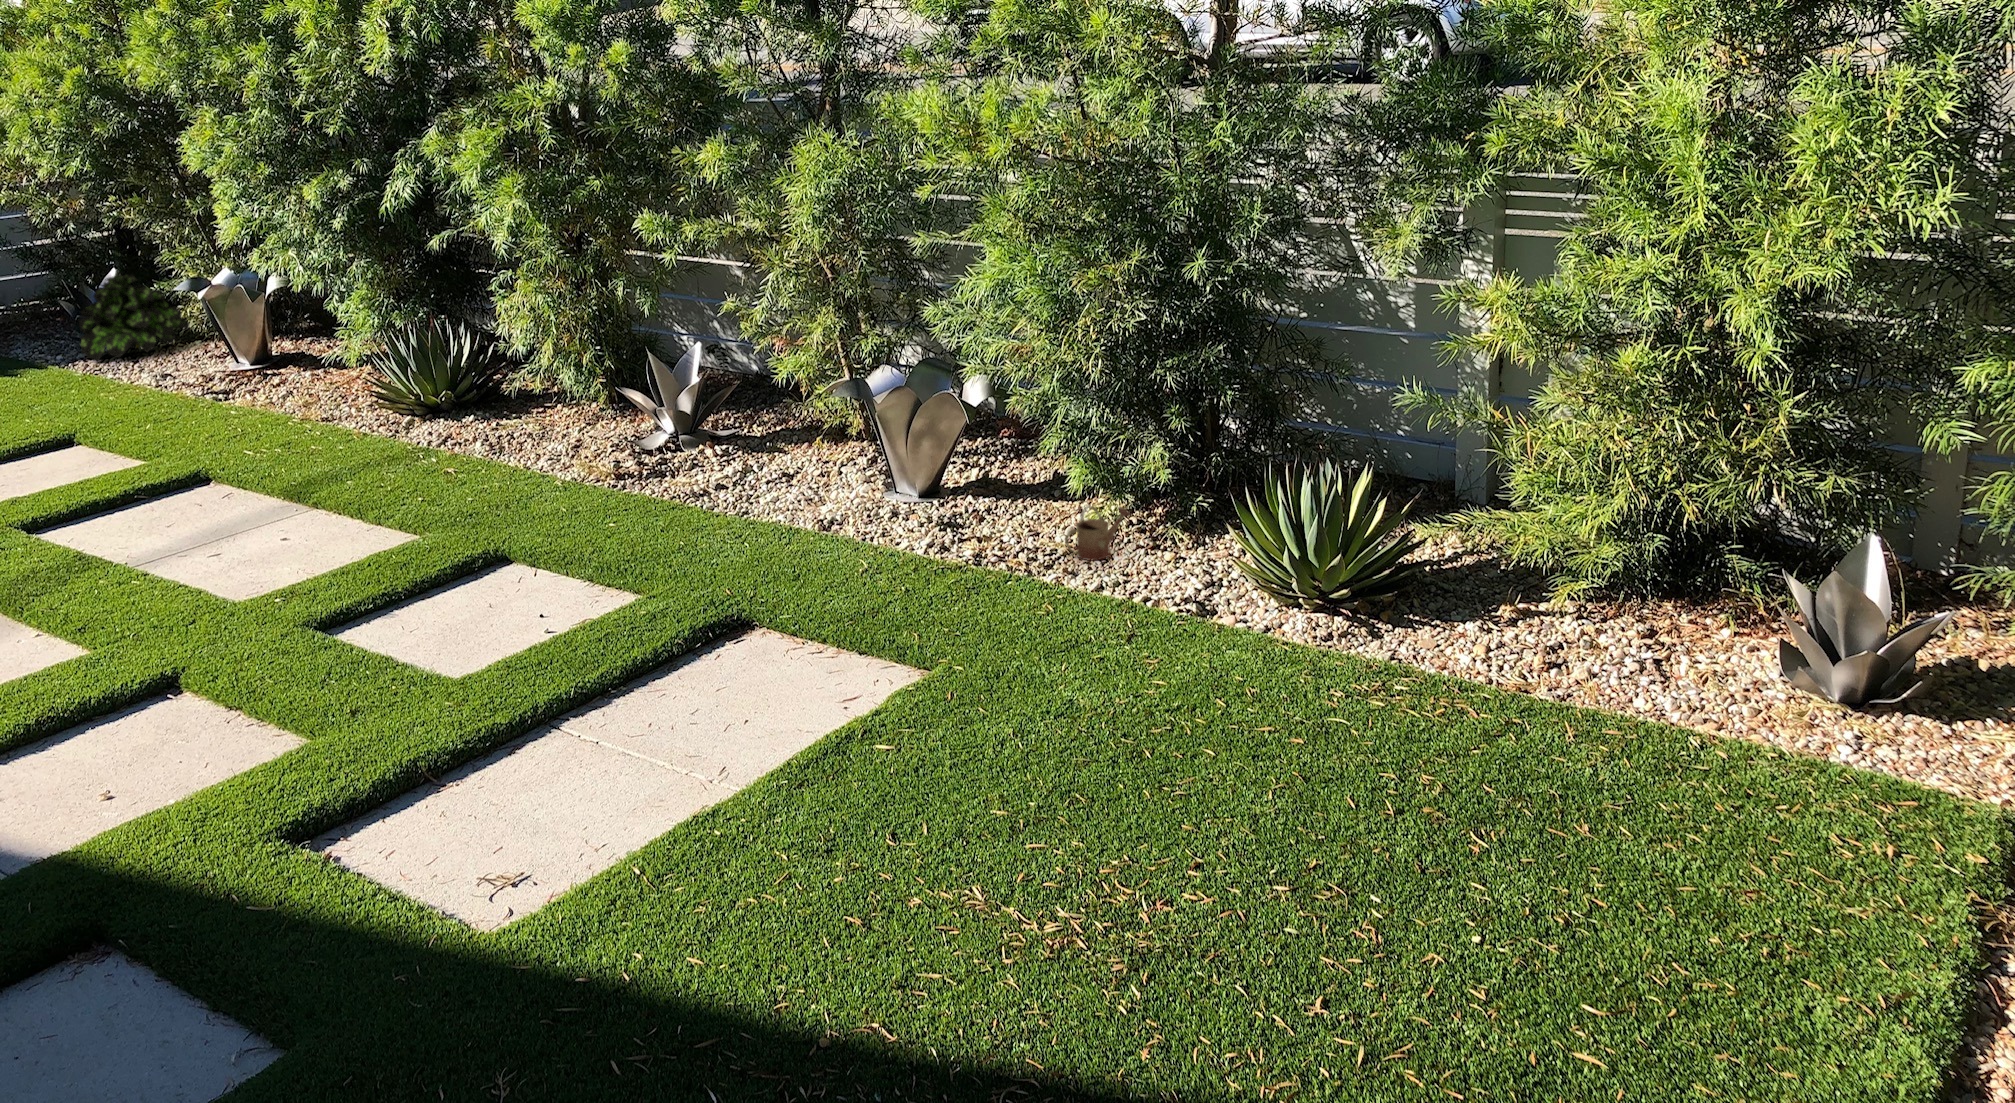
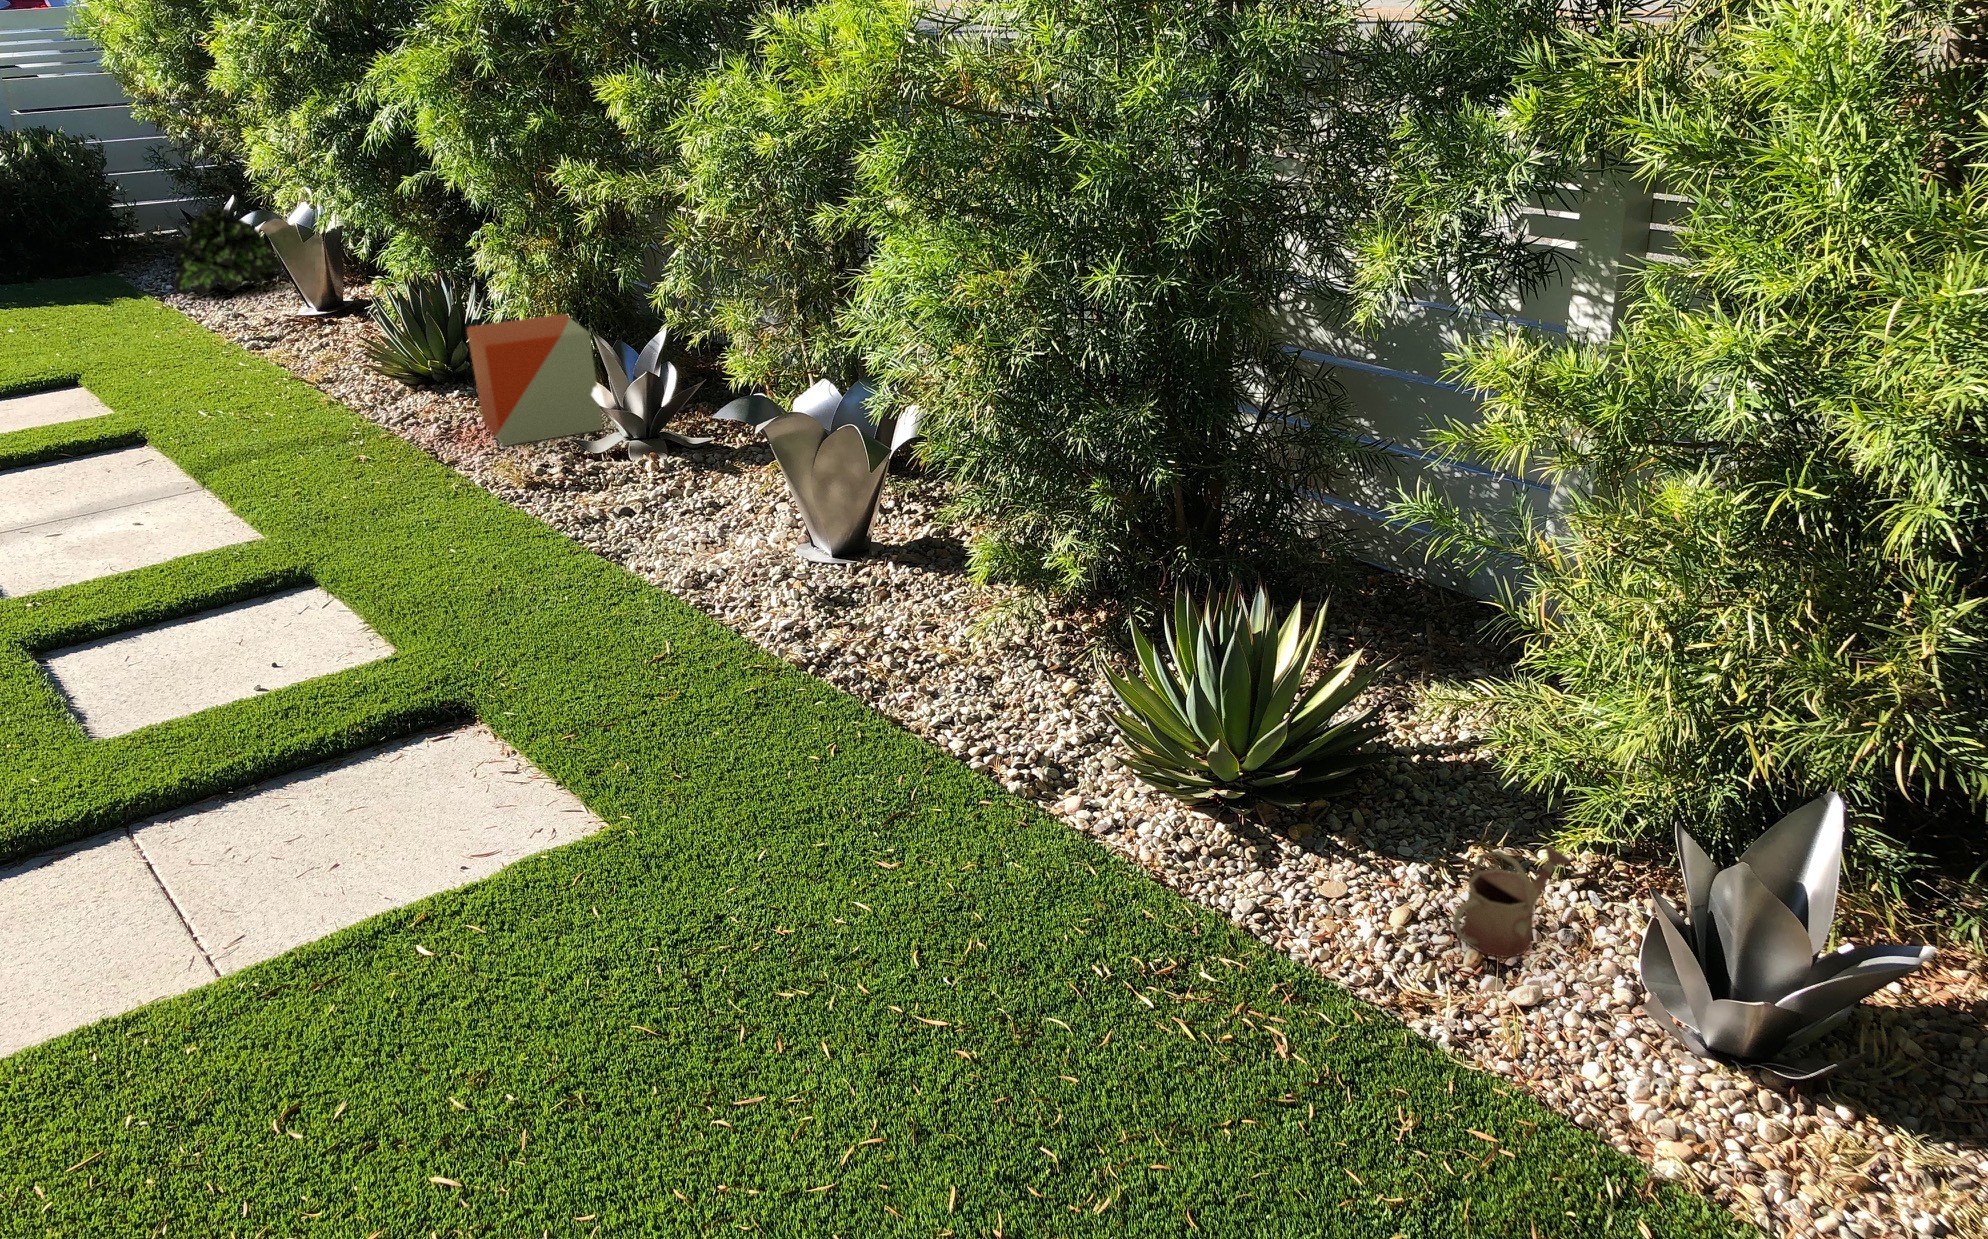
stool: none [508,339,637,452] -> present [467,314,603,446]
watering can: present [1065,506,1130,561] -> present [1453,846,1571,958]

